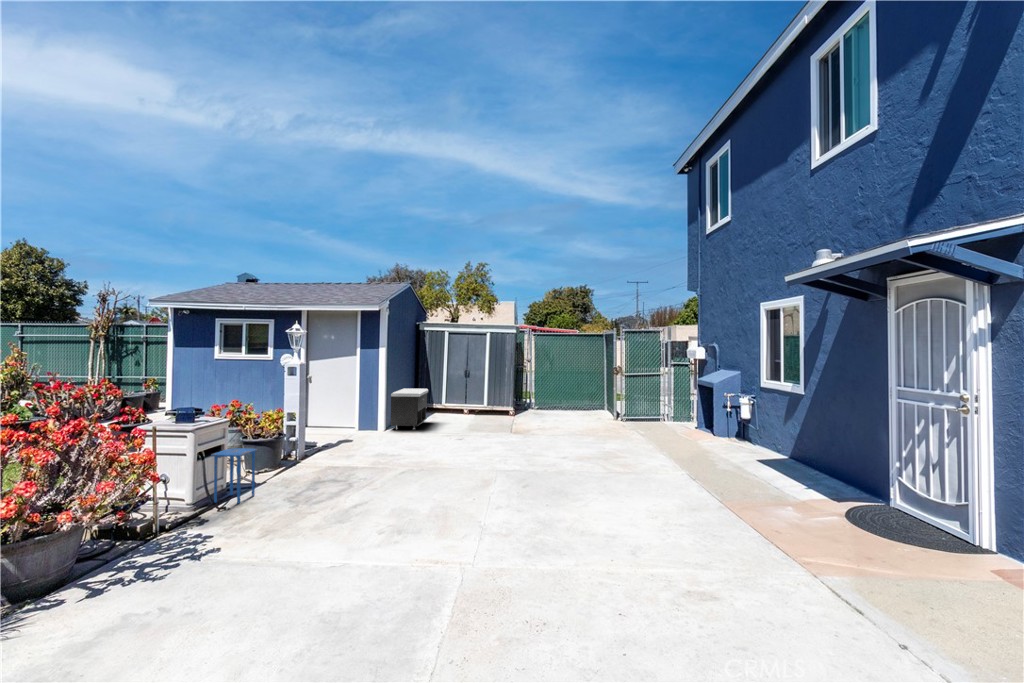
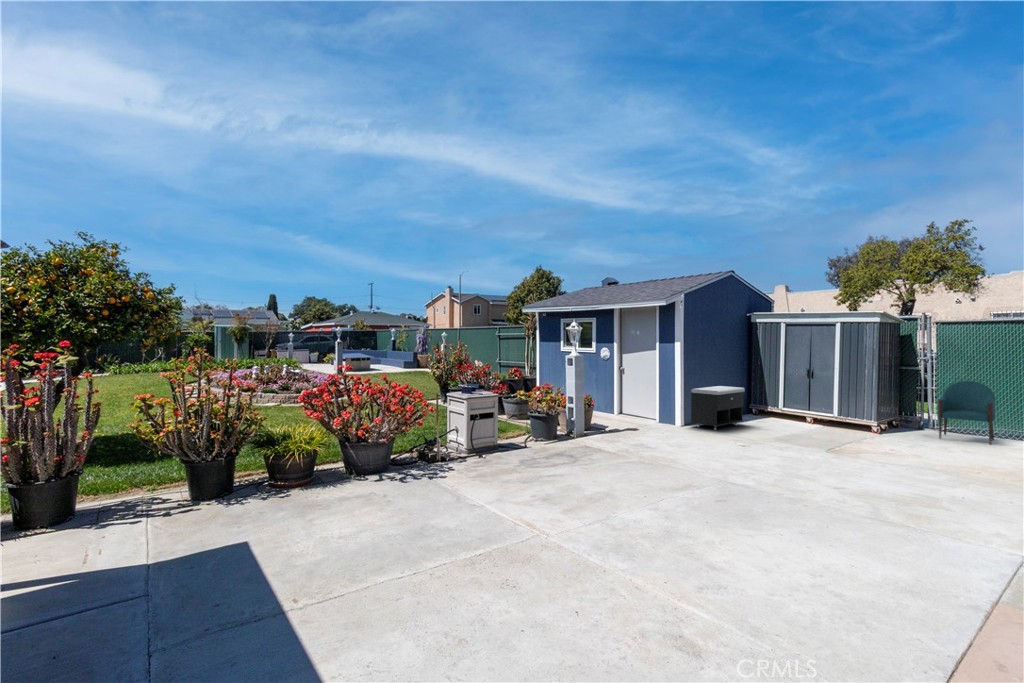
chair: none [545,374,575,415] -> present [938,381,996,444]
side table: present [211,448,258,503] -> none [472,417,501,457]

